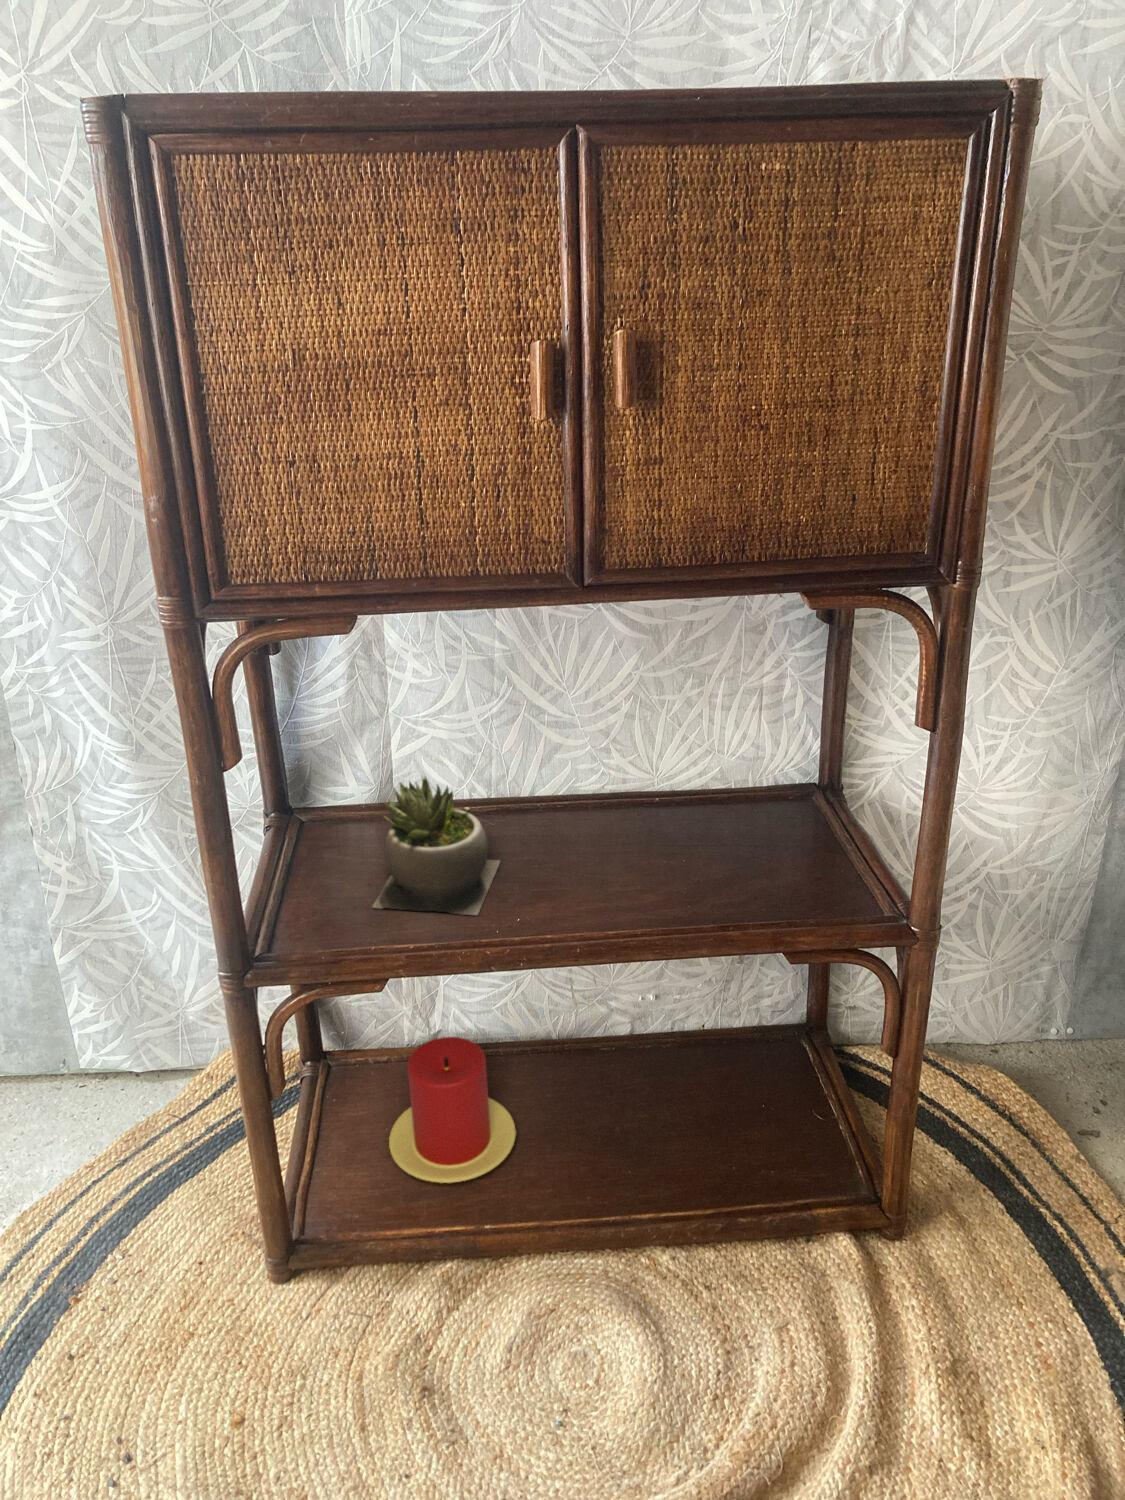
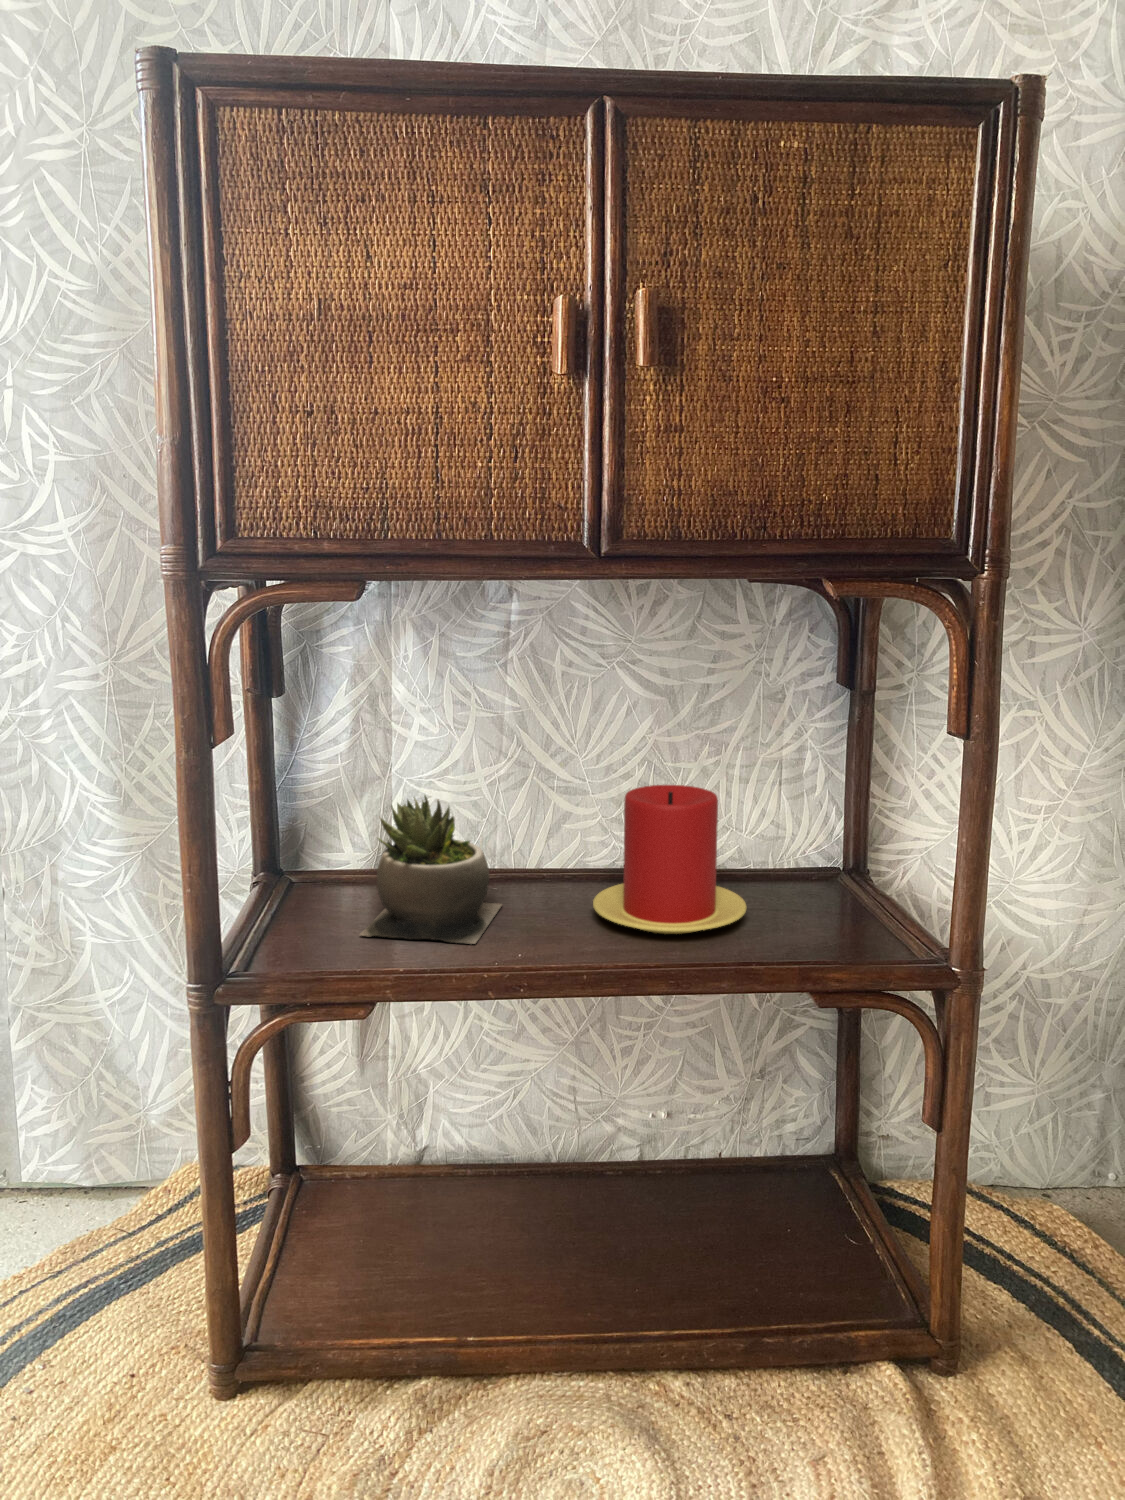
candle: present [389,1037,516,1183] -> present [593,785,746,934]

